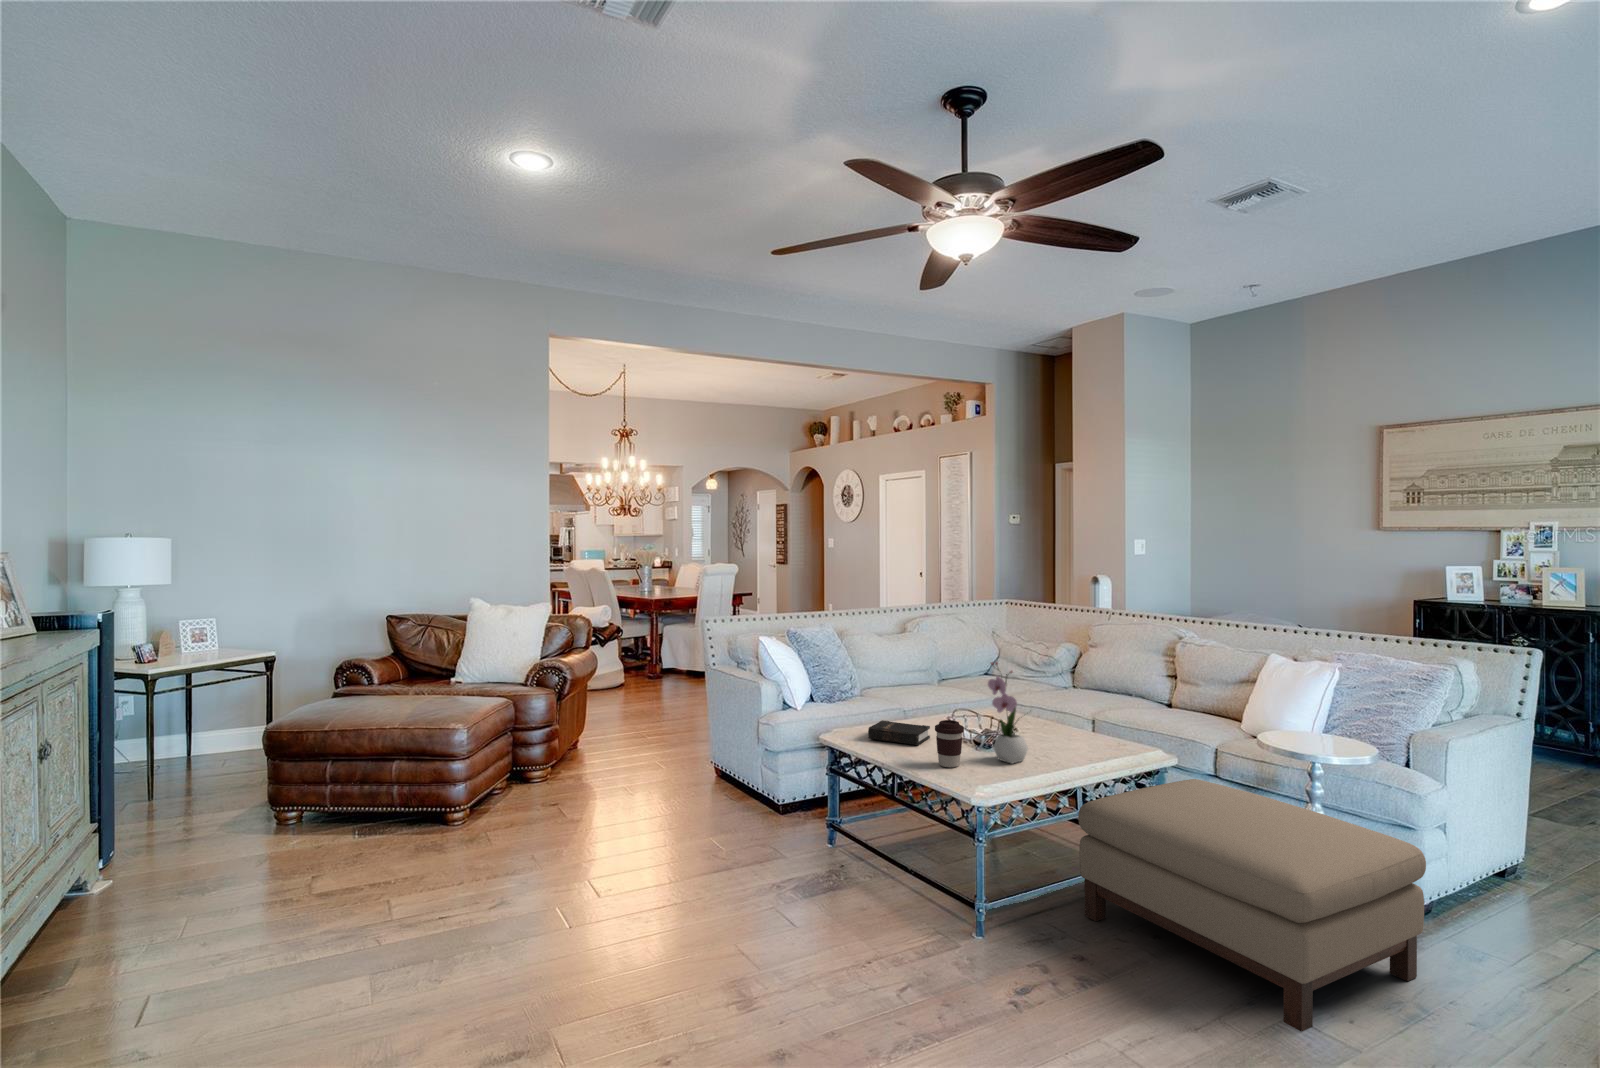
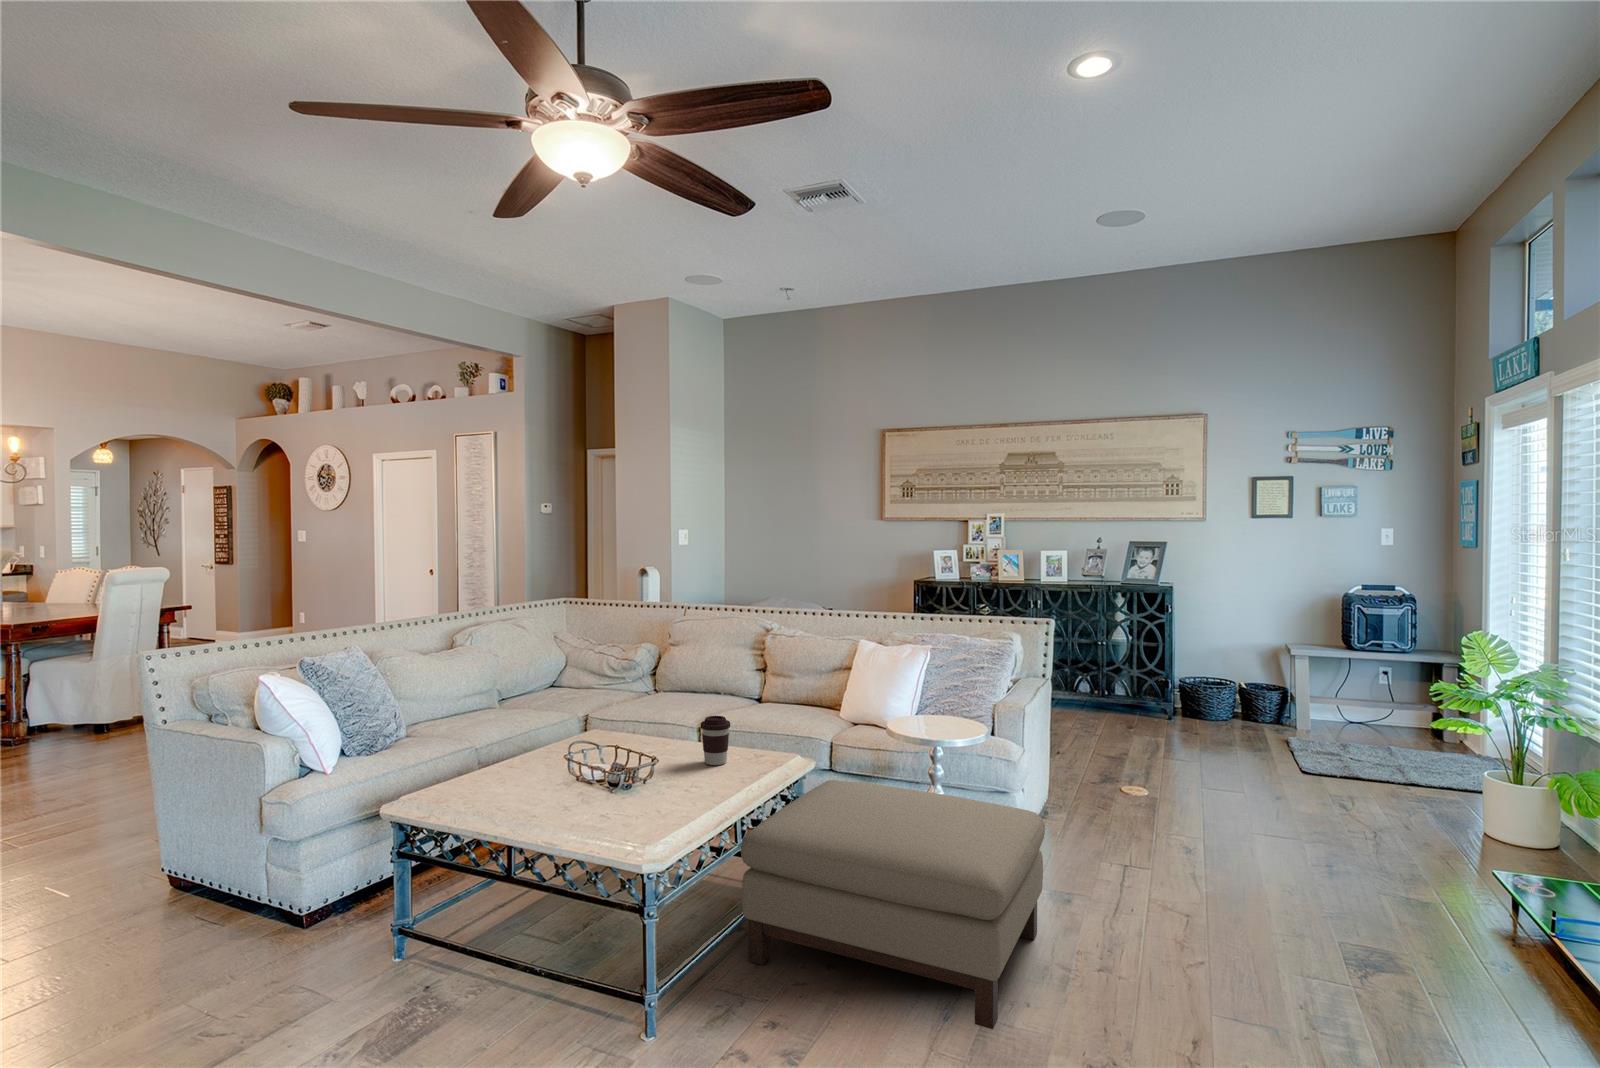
flower arrangement: present [988,662,1028,764] -> none [631,682,681,803]
hardback book: present [868,720,930,745] -> none [461,770,542,801]
coffee cup: present [935,720,964,767] -> present [701,716,730,765]

